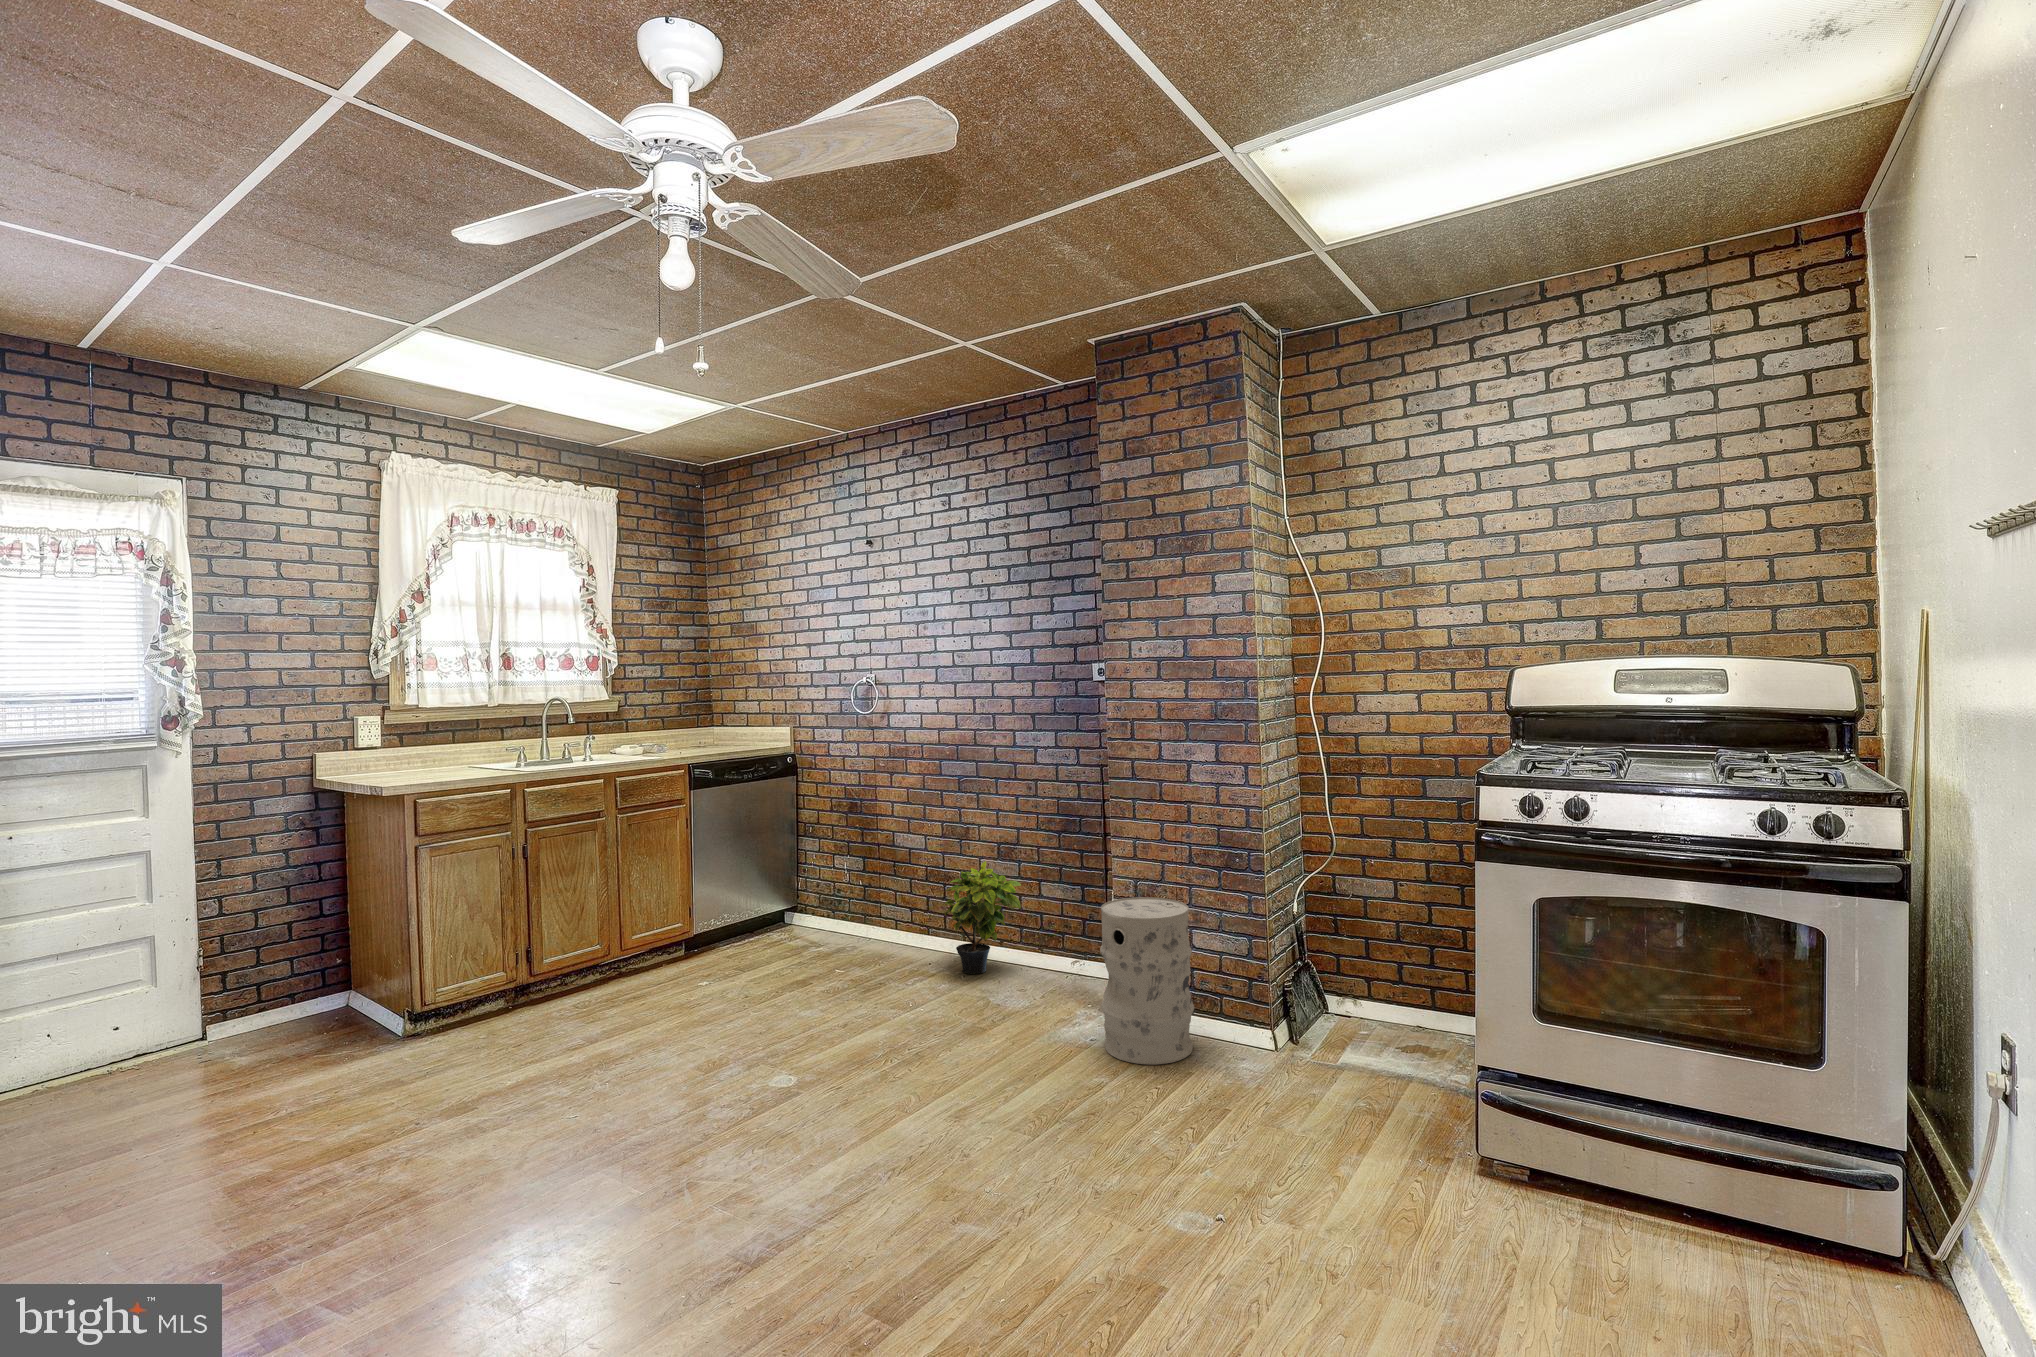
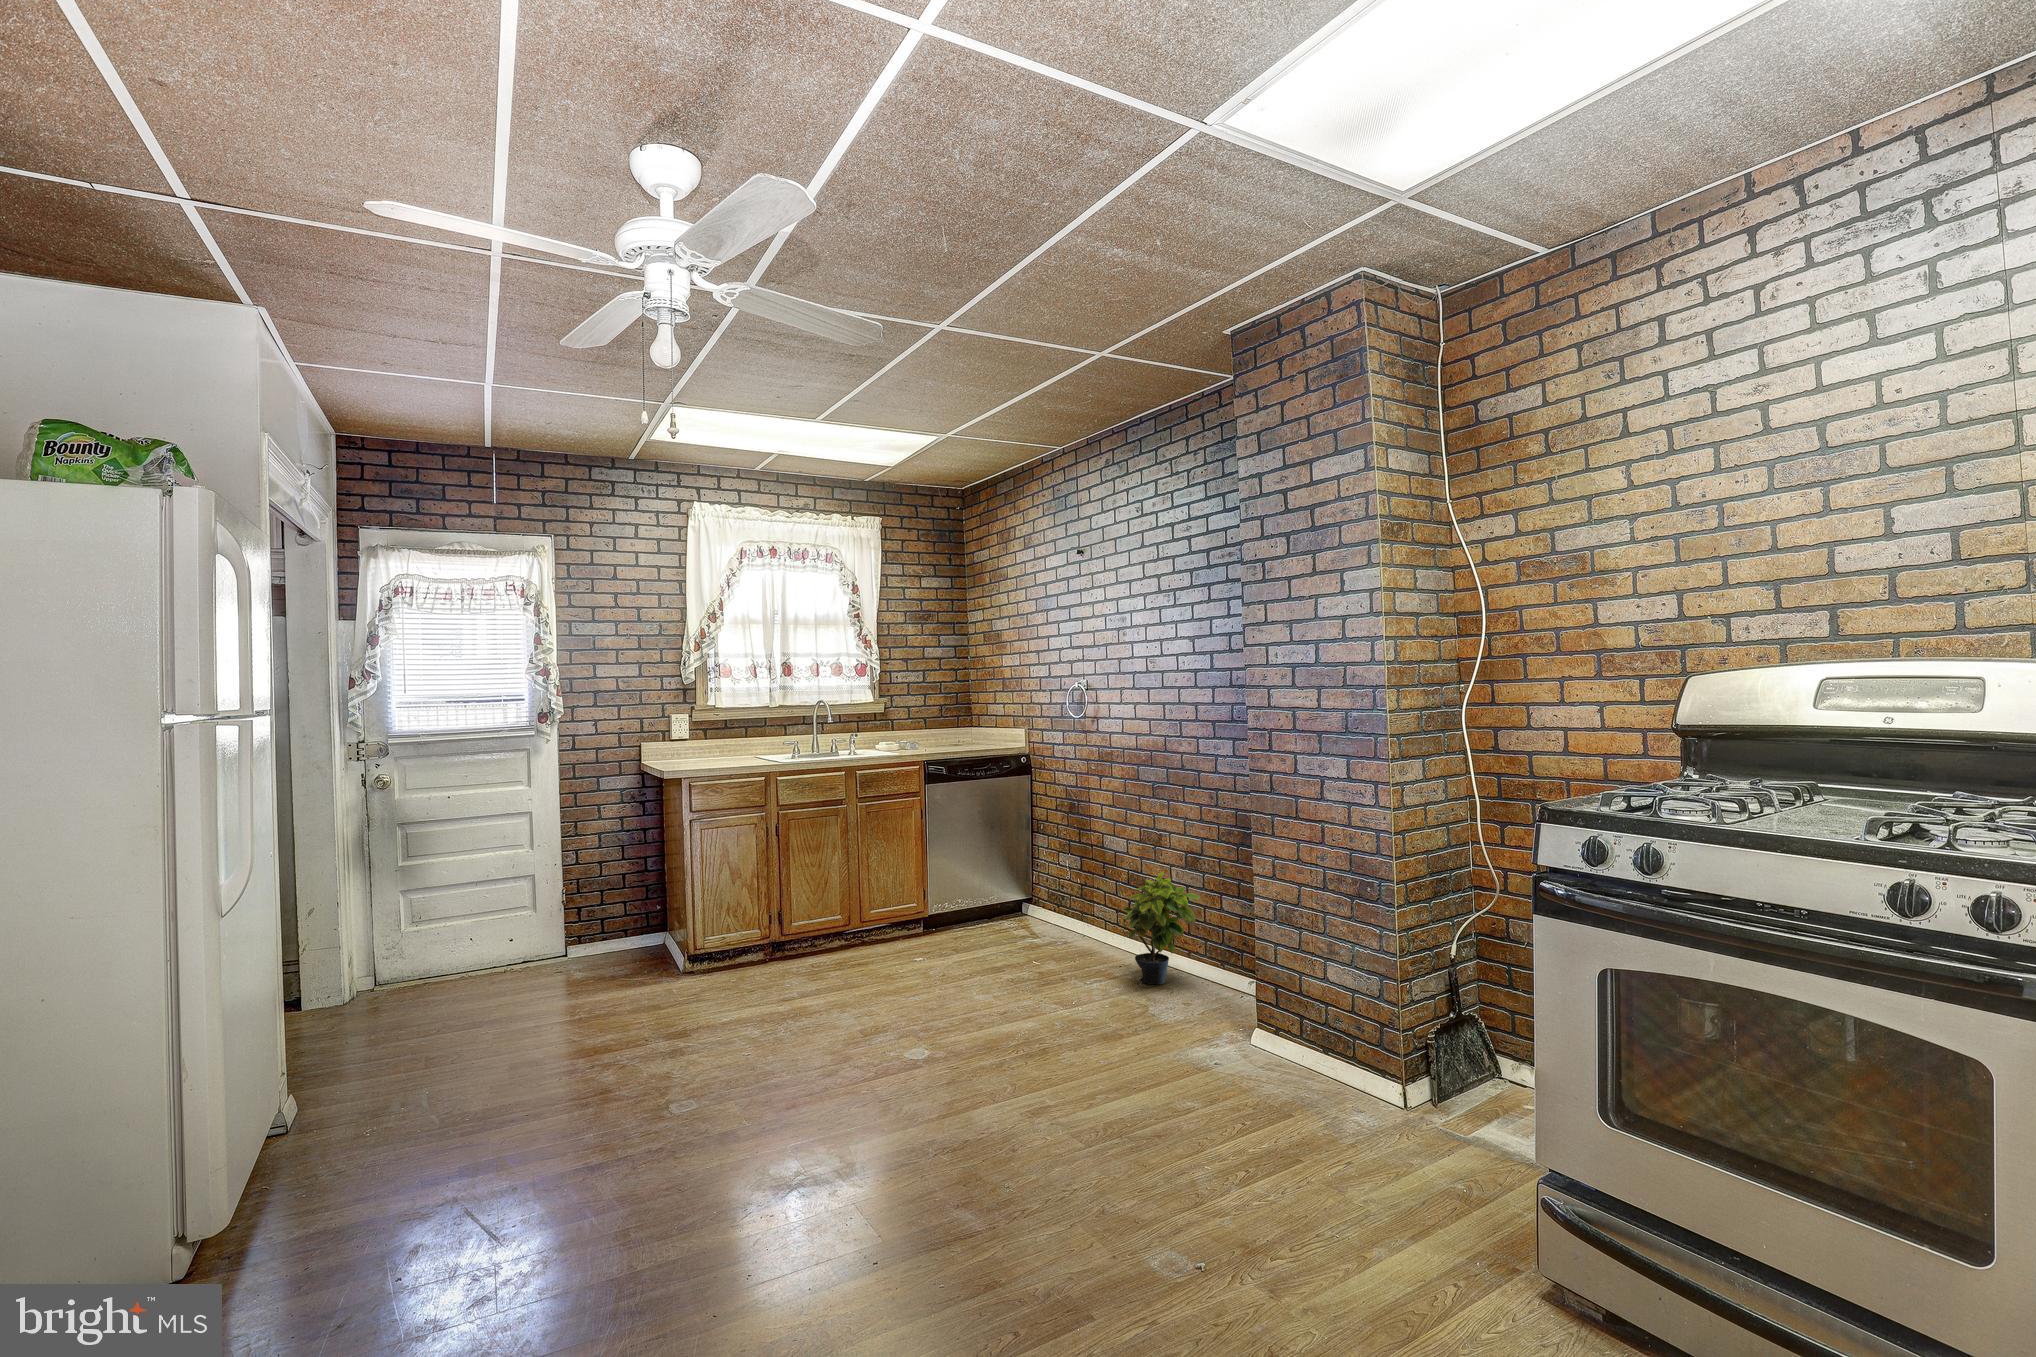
trash can: present [1100,897,1194,1065] -> none [1211,921,1314,1101]

